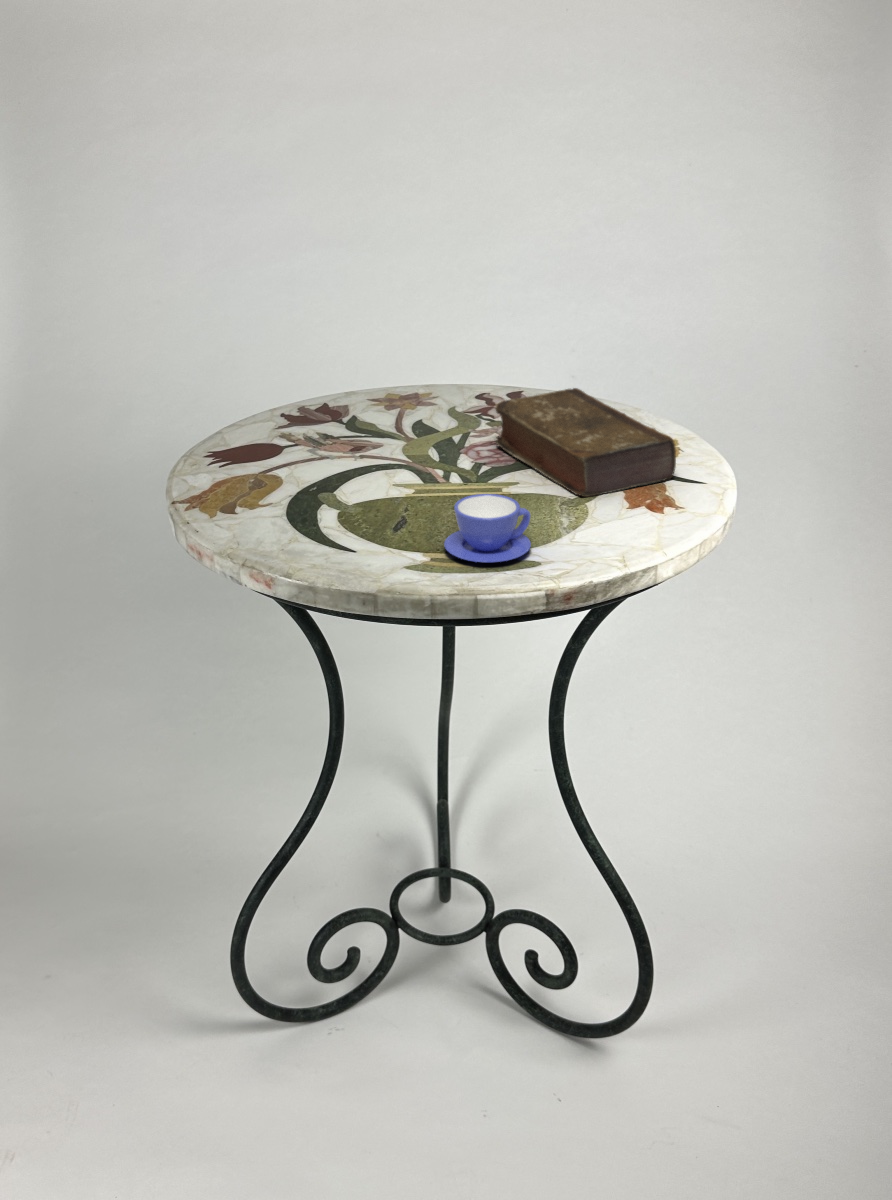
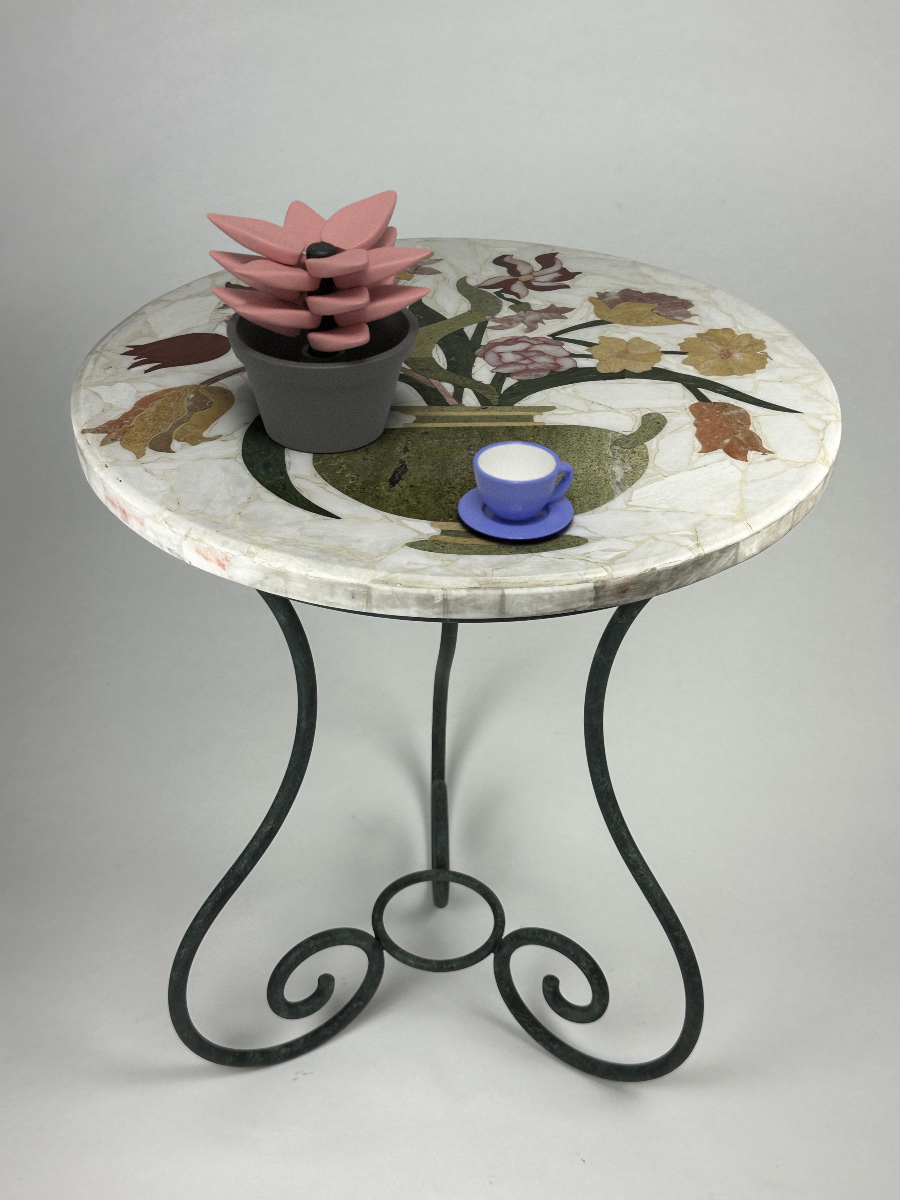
succulent plant: none [258,323,423,513] -> present [206,190,432,453]
book: present [496,388,676,497] -> none [522,266,767,432]

